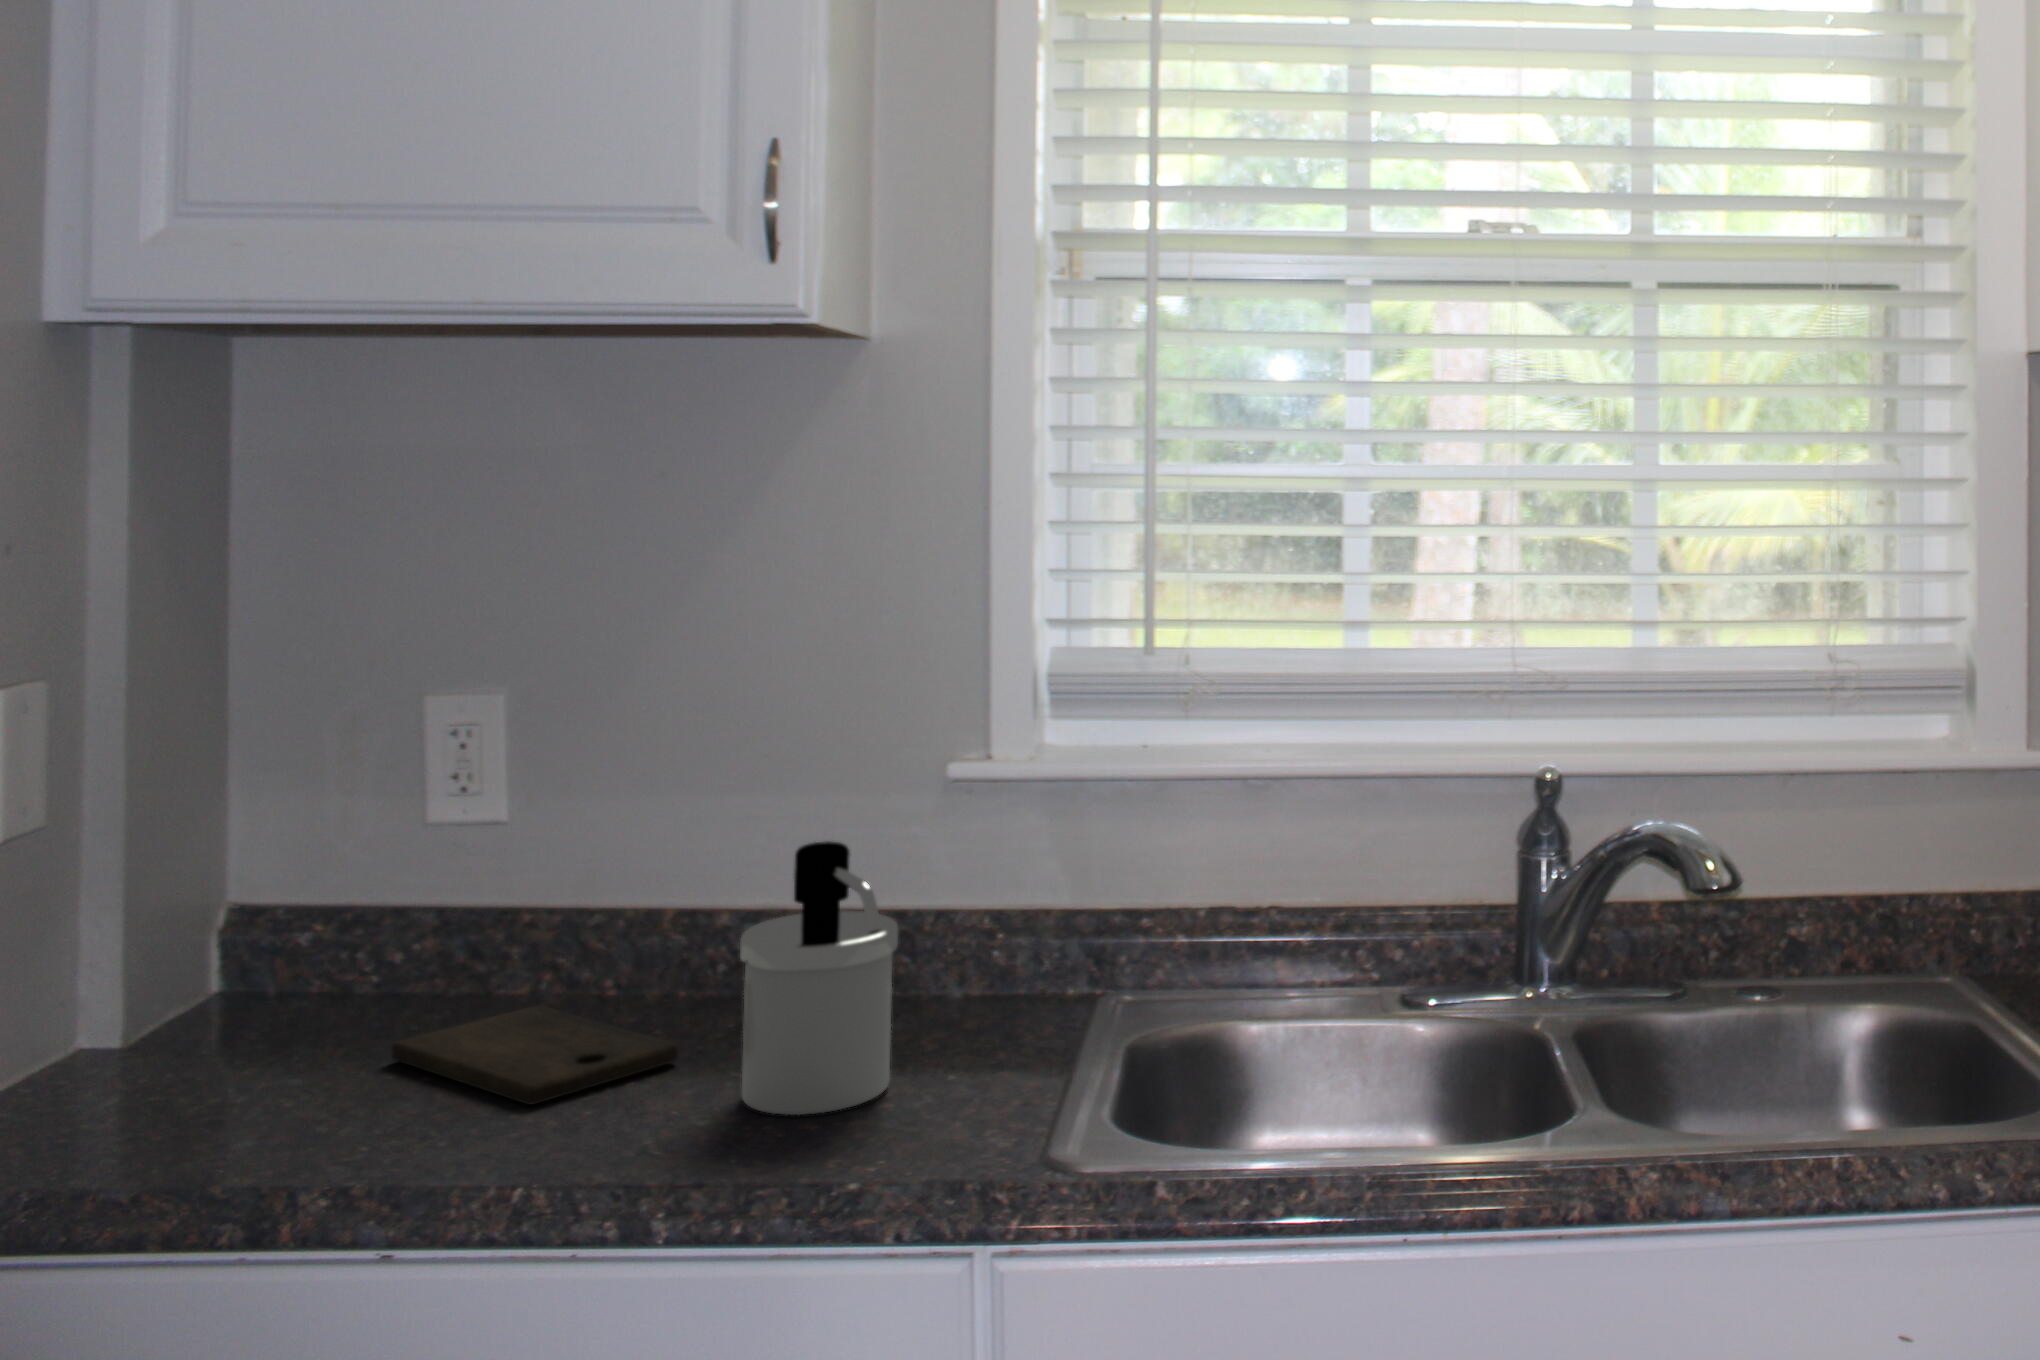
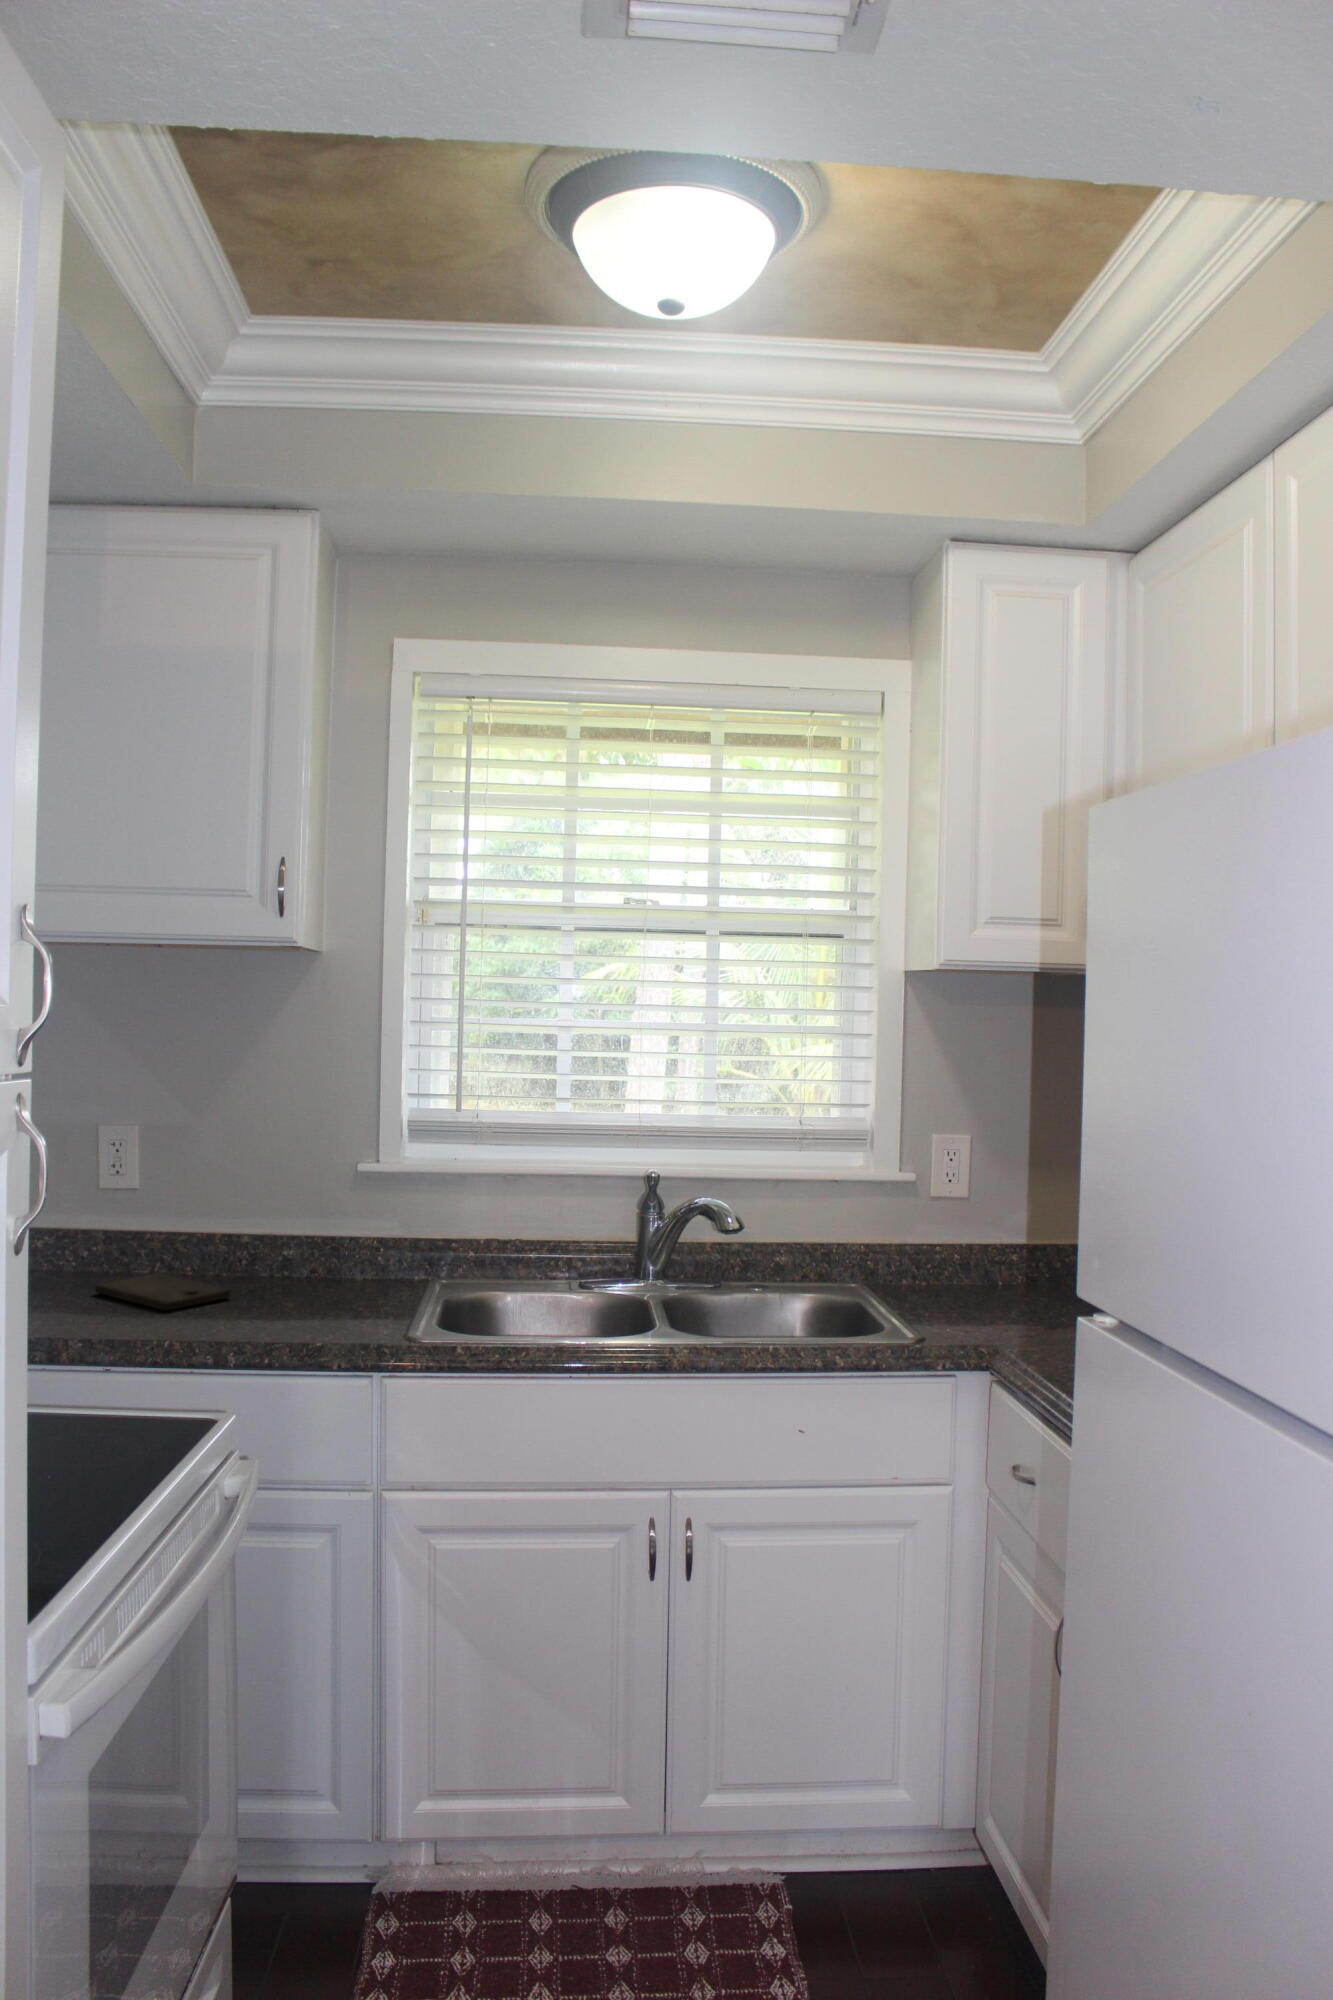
soap dispenser: present [740,841,898,1115] -> none [264,1194,337,1318]

